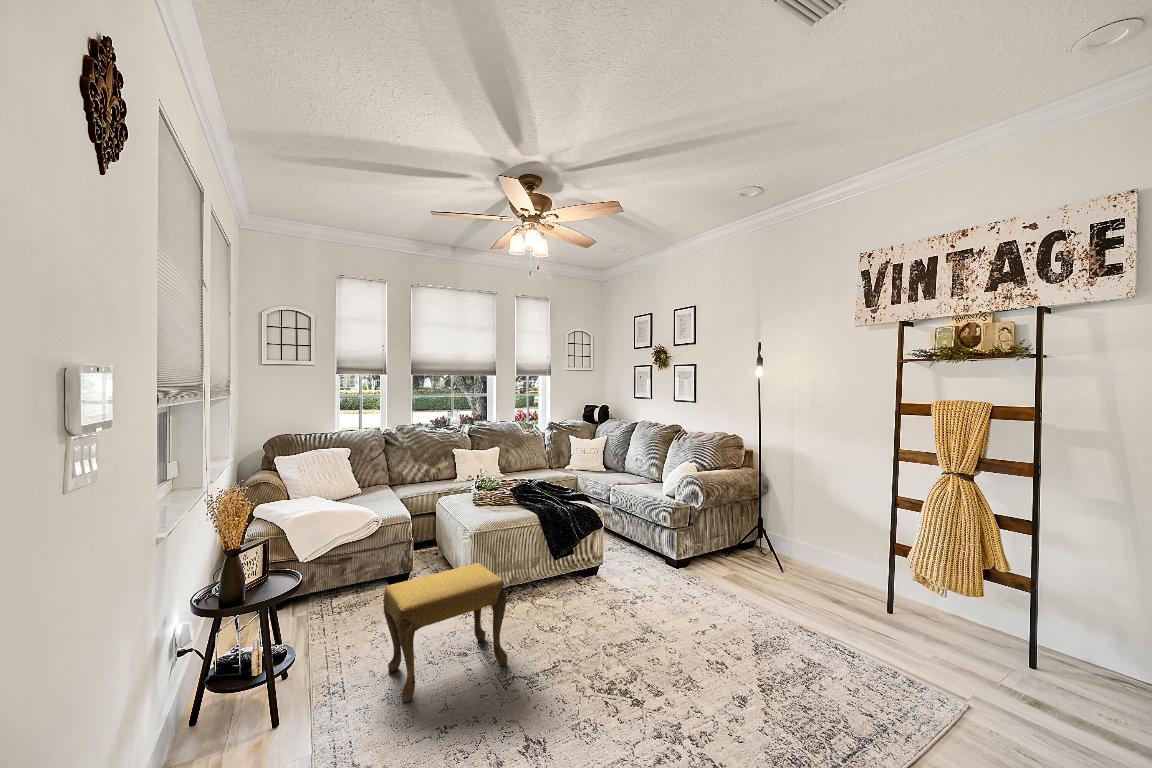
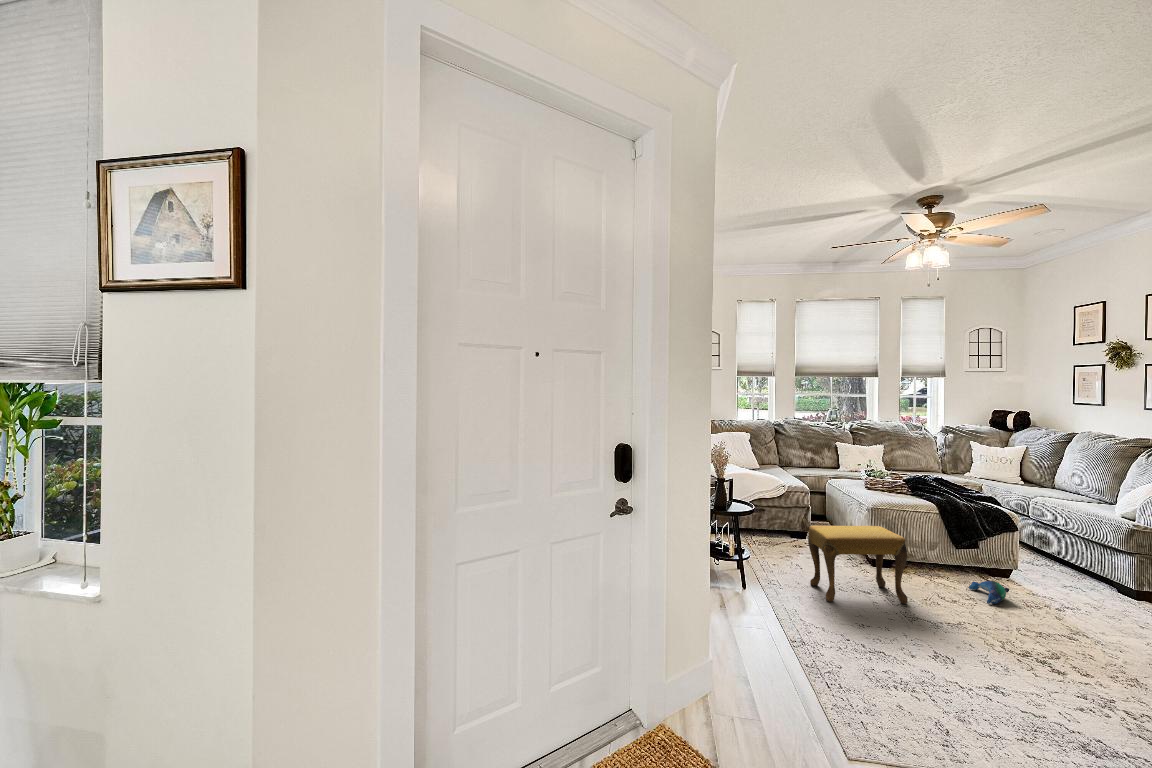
plush toy: none [570,596,605,629] -> present [969,581,1009,604]

